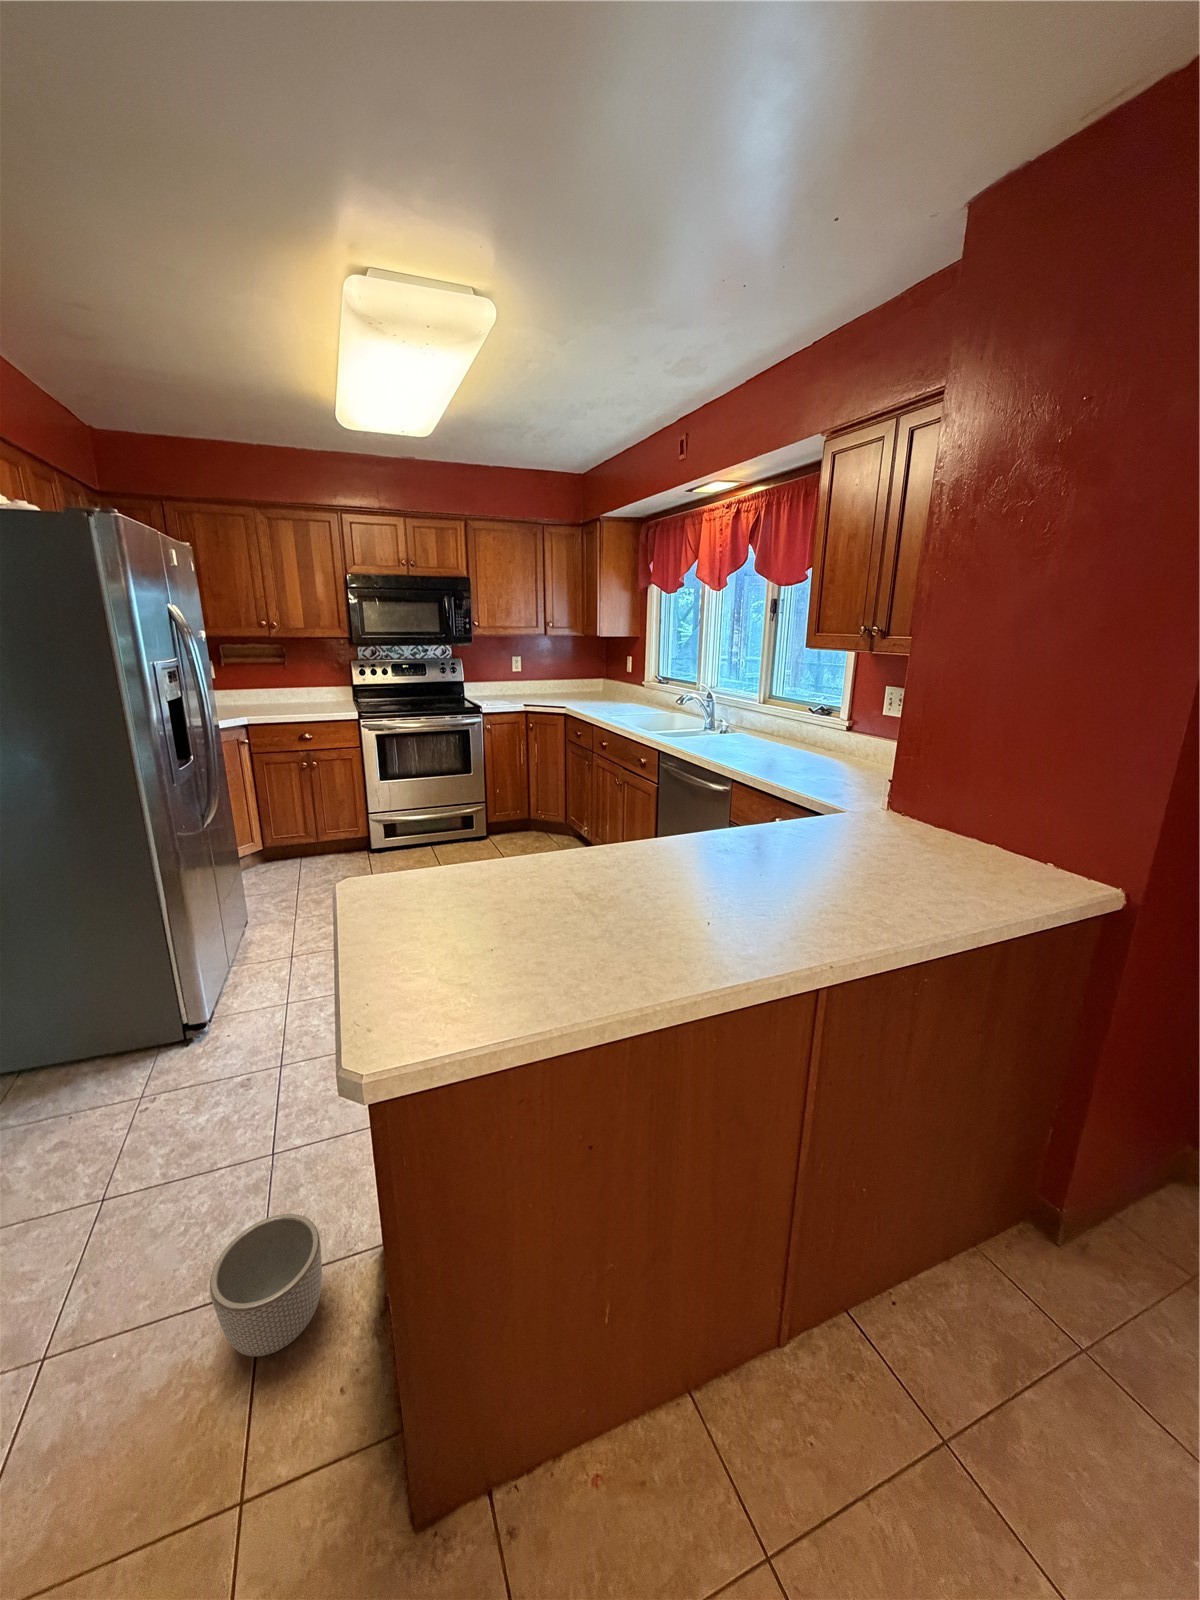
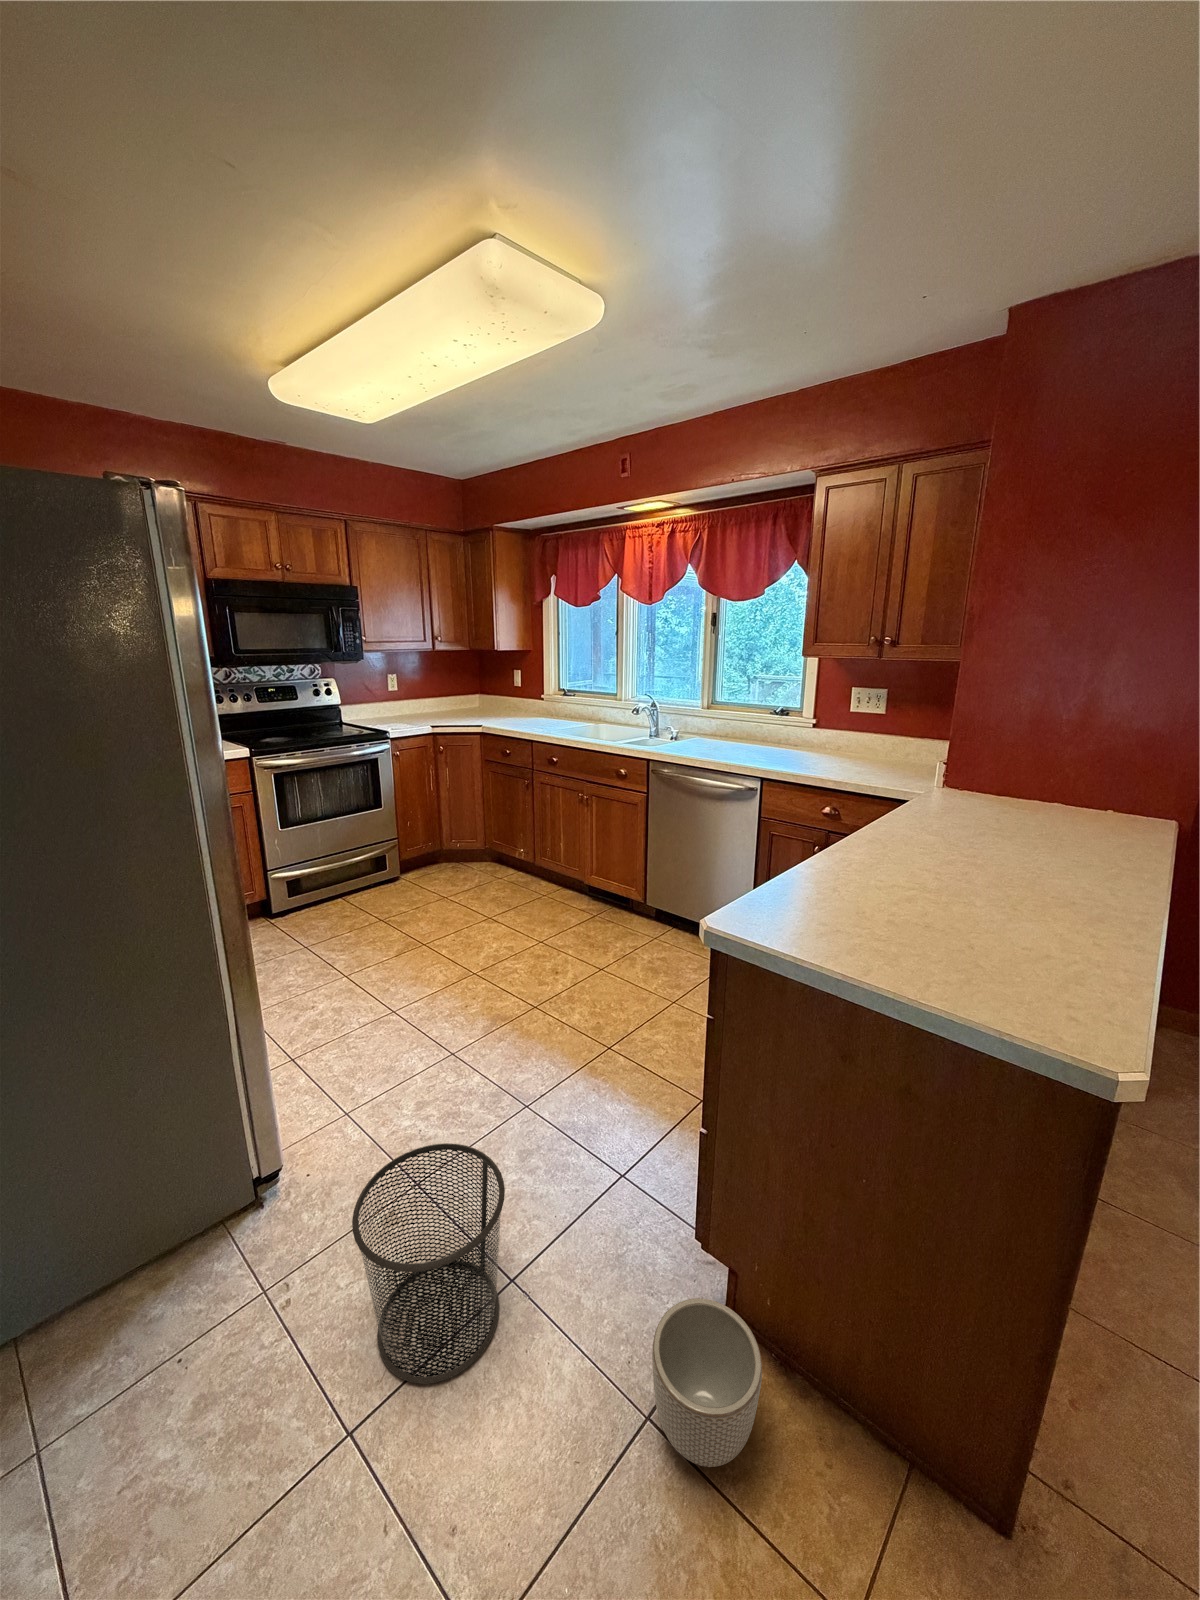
waste bin: none [114,1025,260,1200] -> present [352,1143,505,1384]

